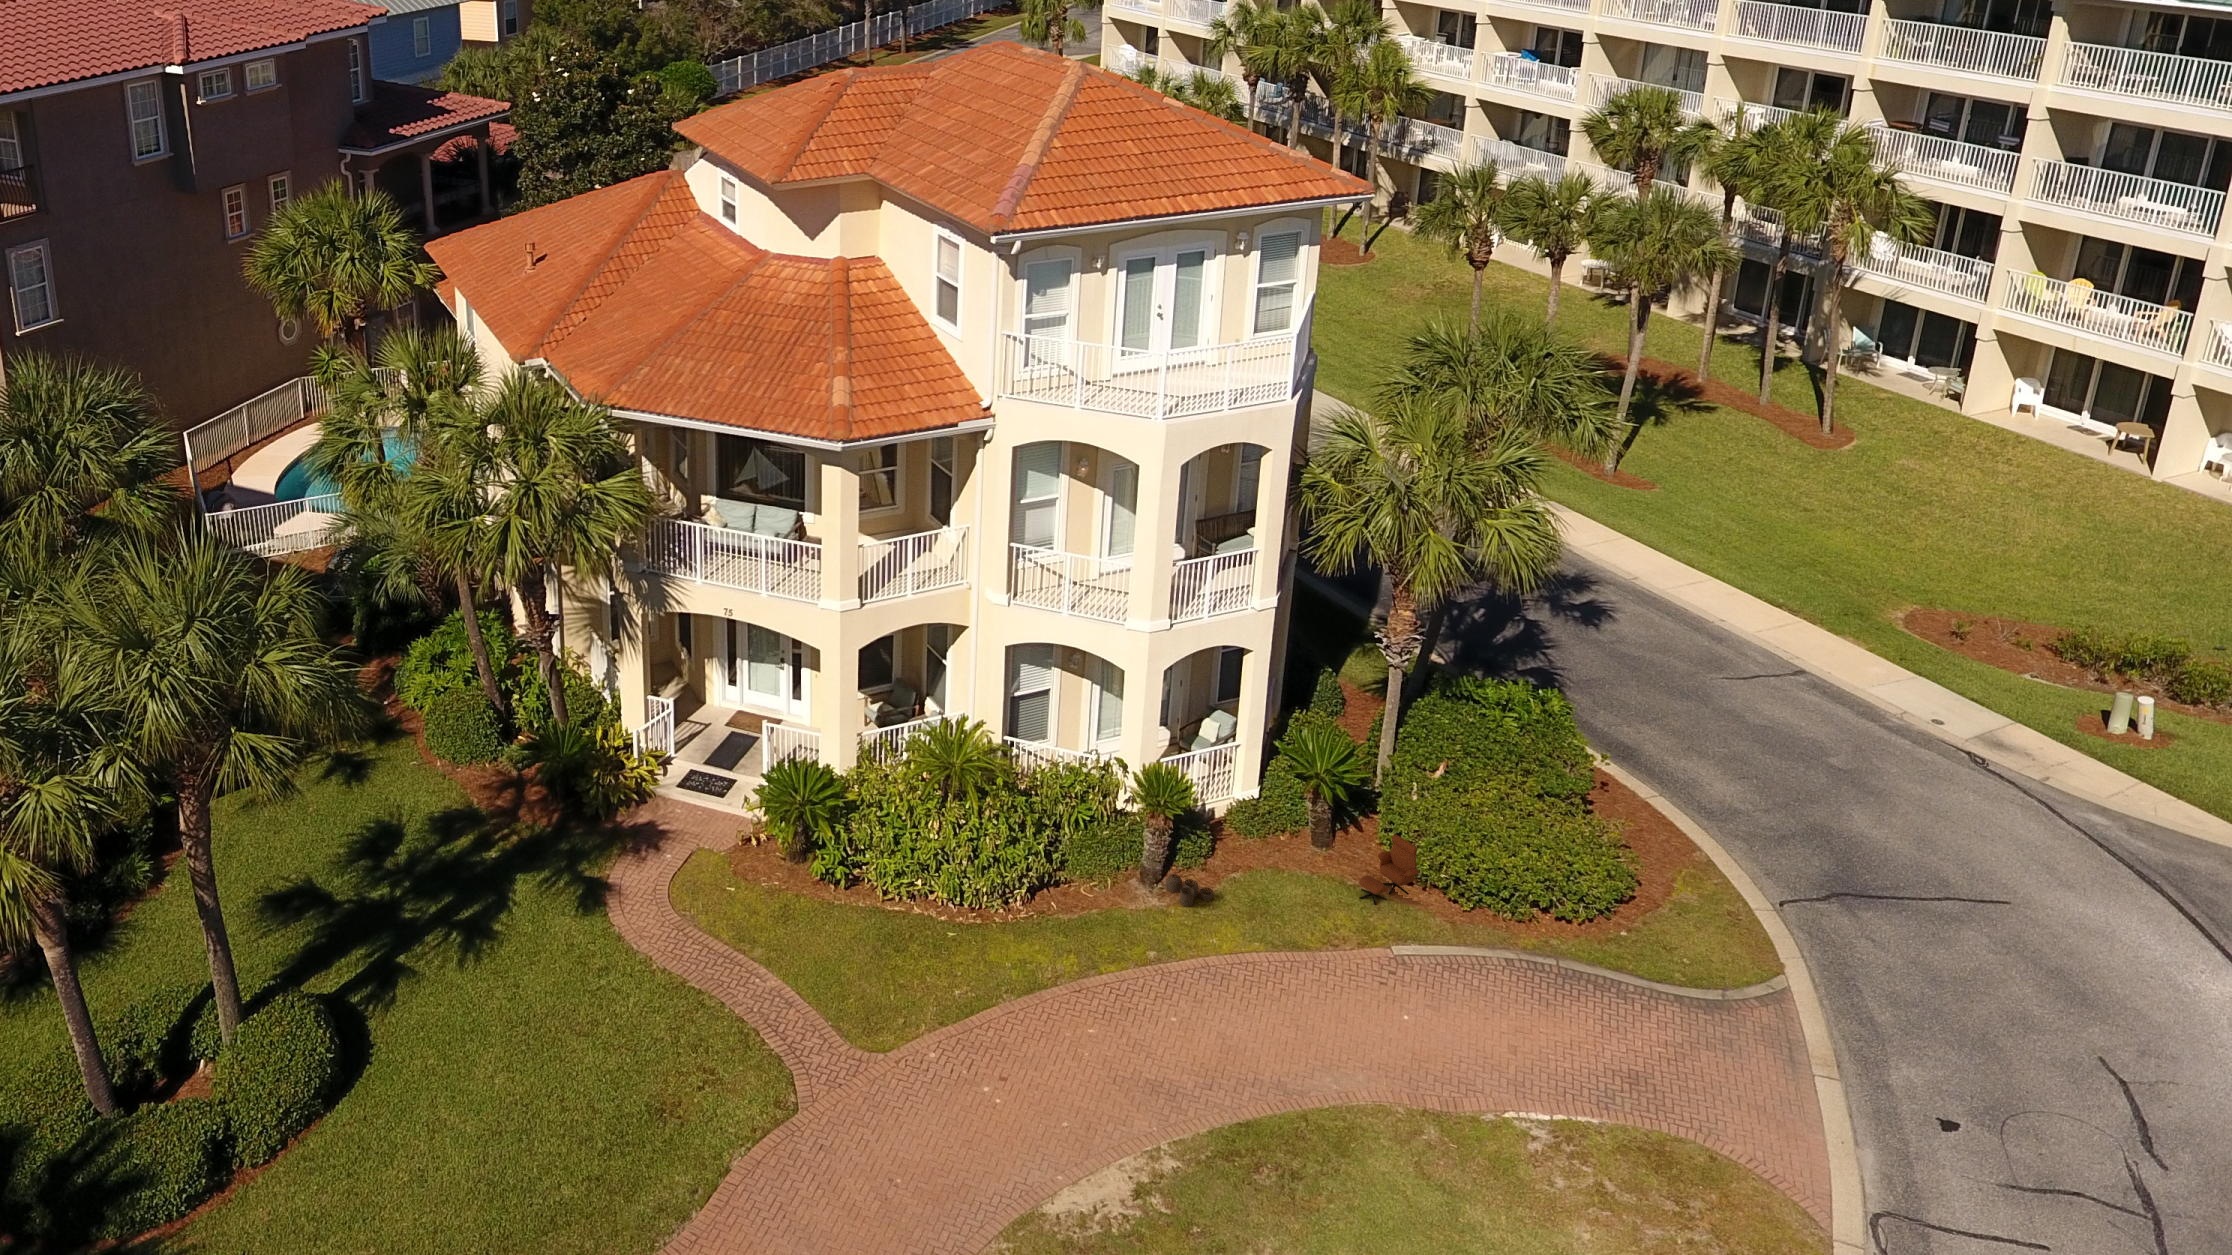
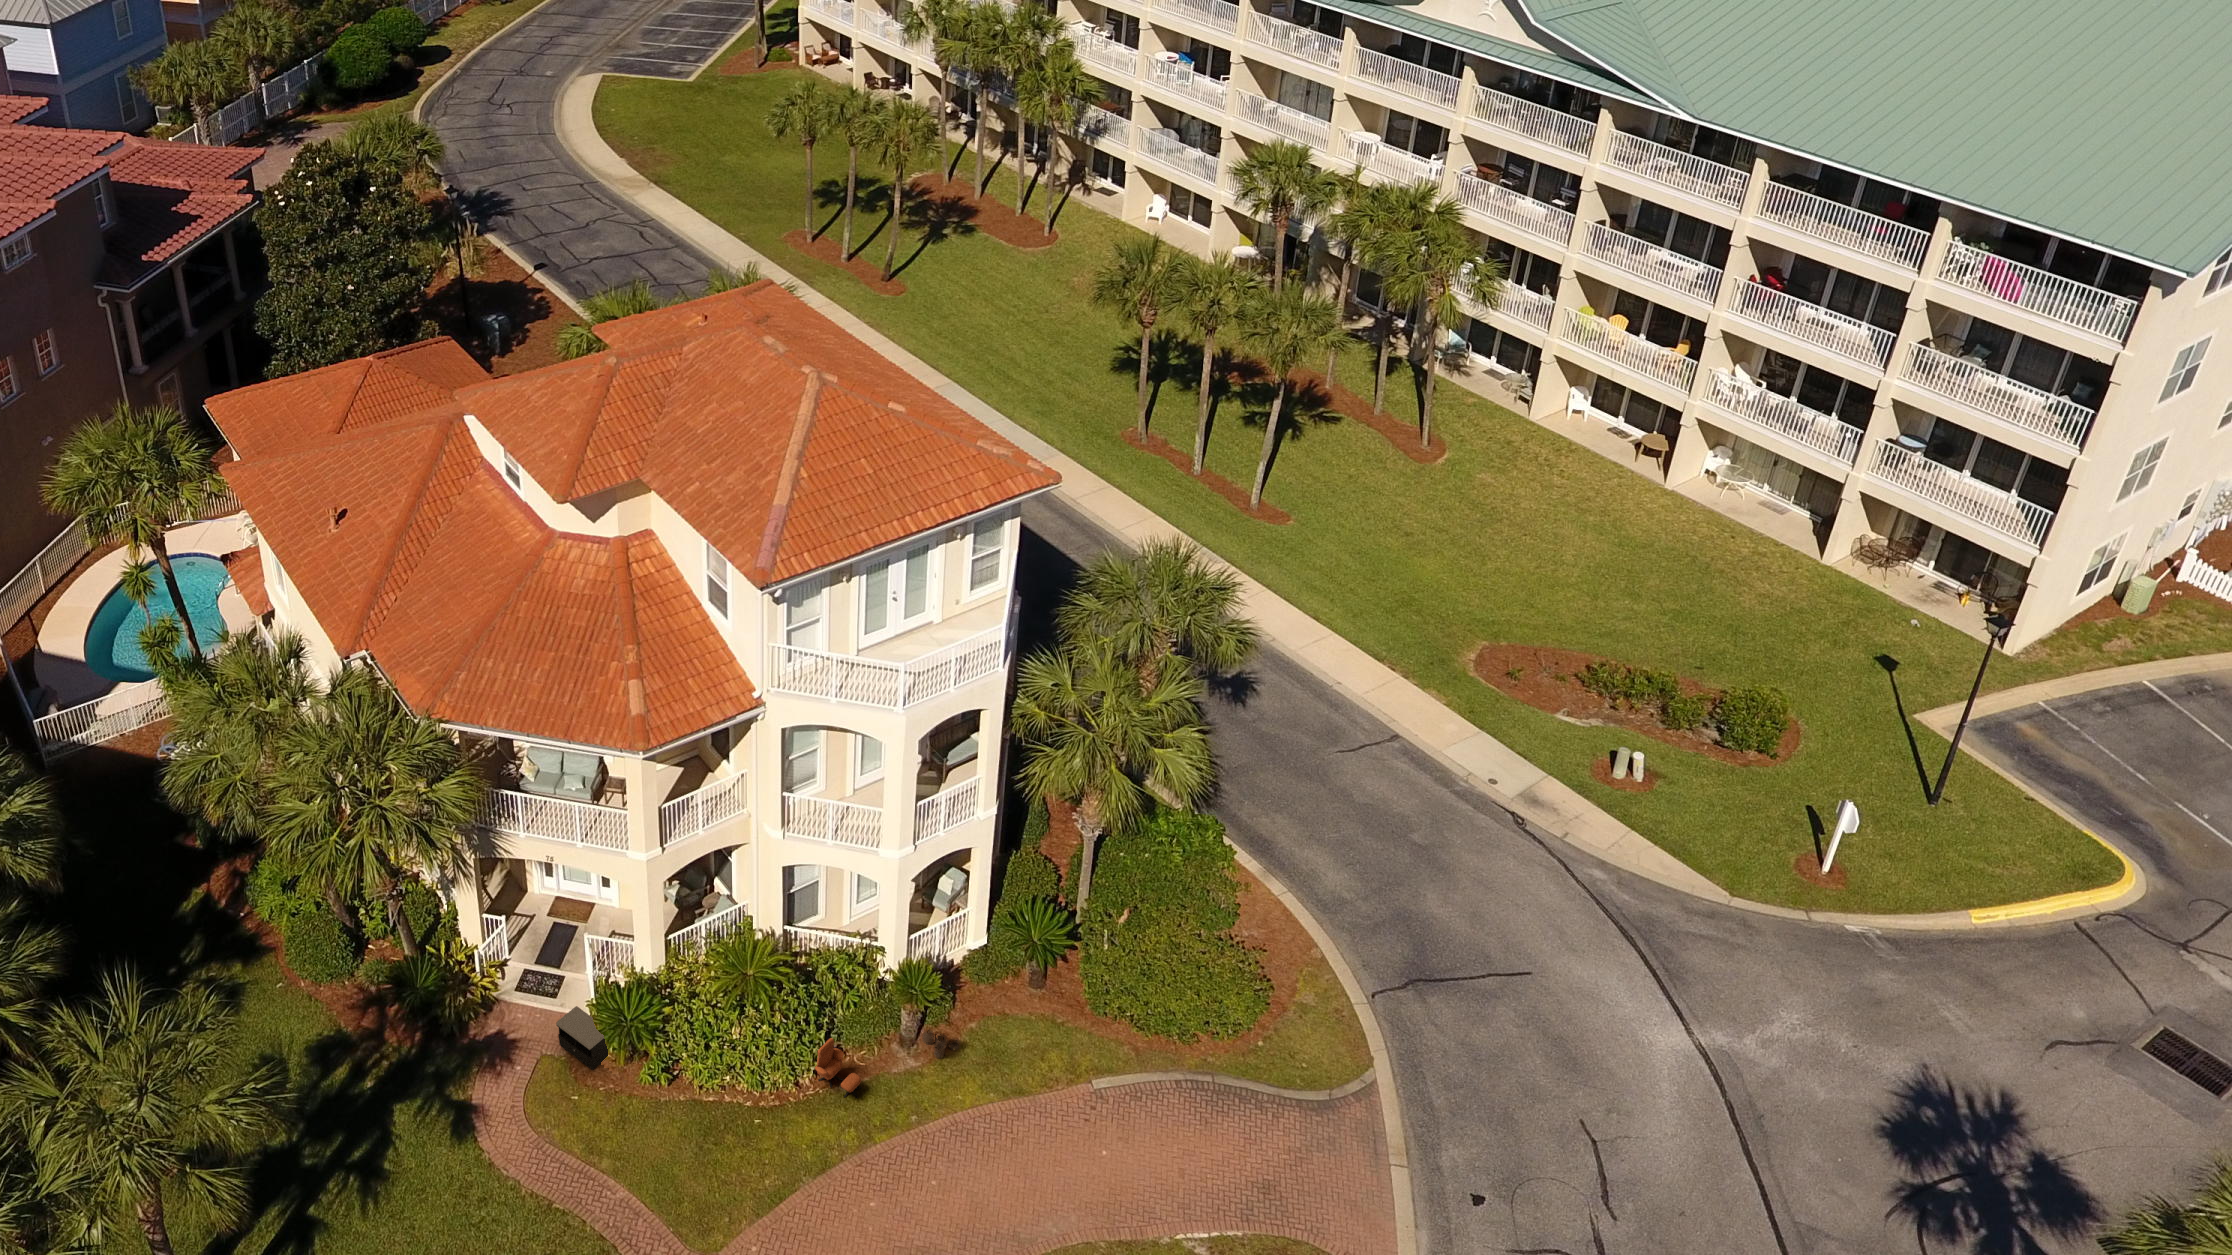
storage bench: none [718,802,781,873] -> present [556,1006,608,1070]
lounge chair: present [1359,835,1419,905] -> present [815,1038,862,1098]

